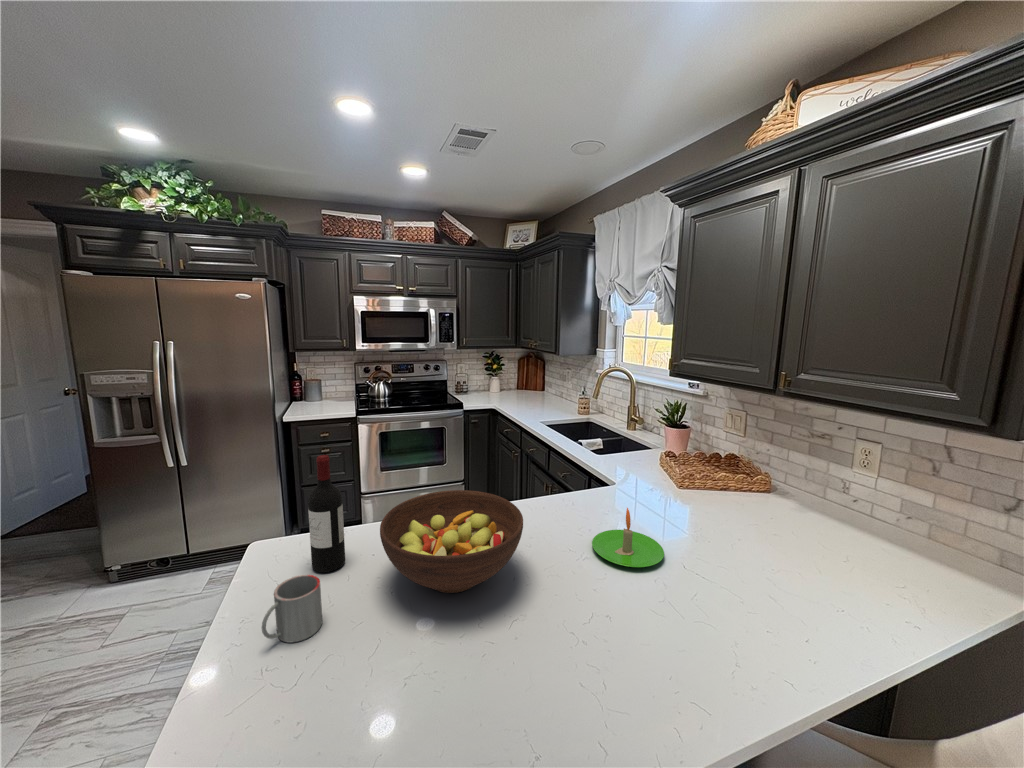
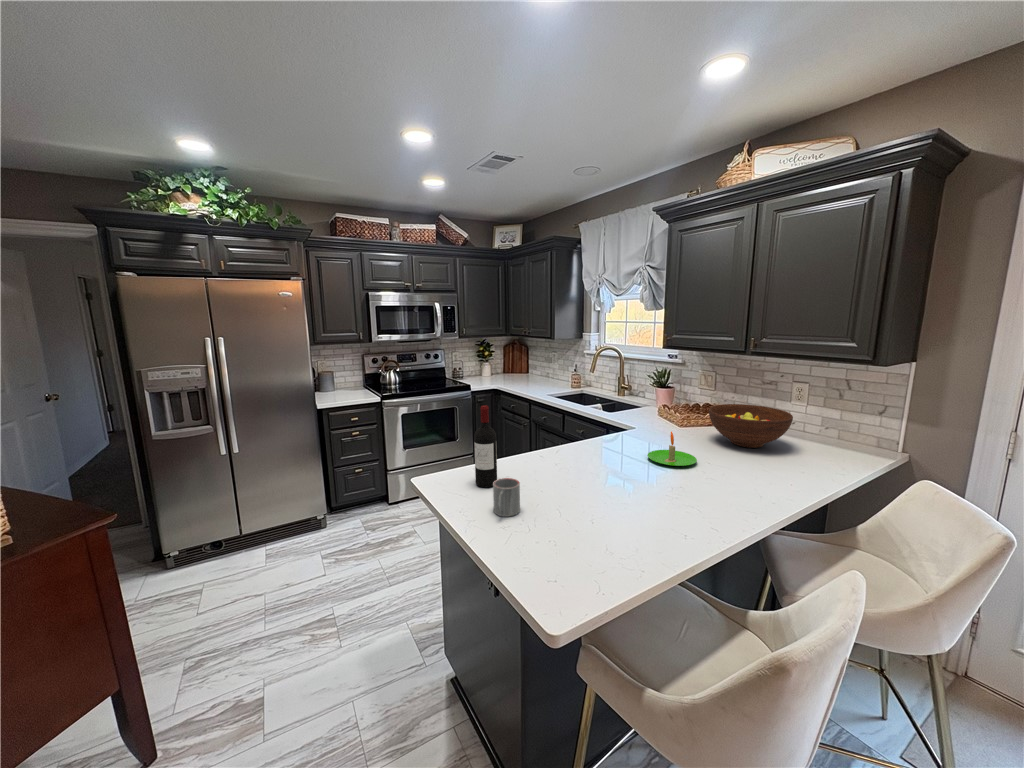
fruit bowl: present [380,490,523,593] -> present [709,404,793,448]

